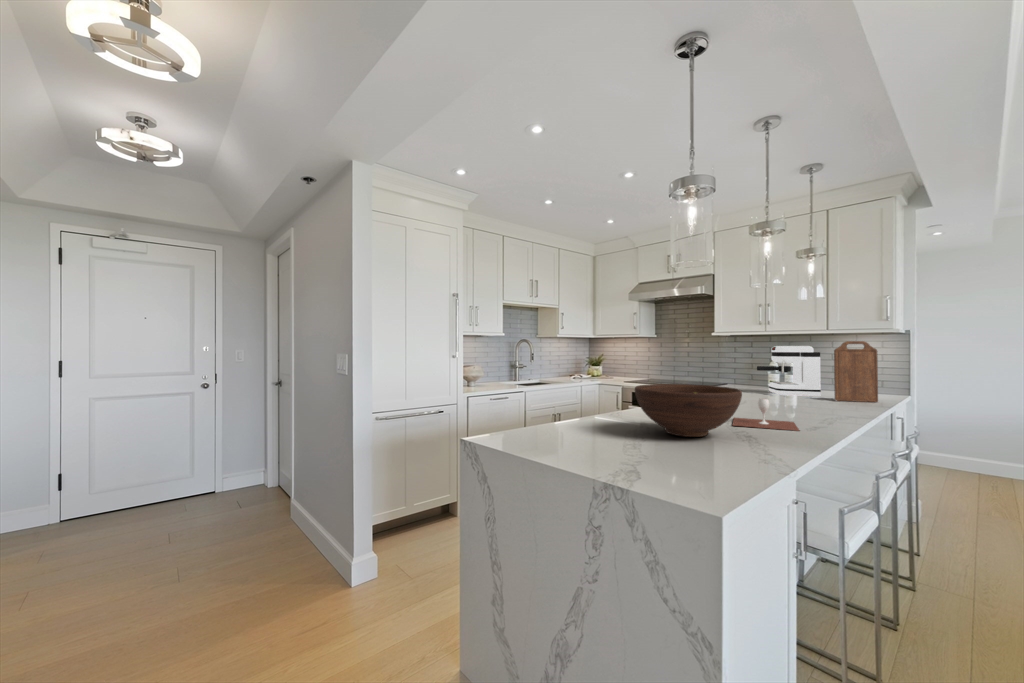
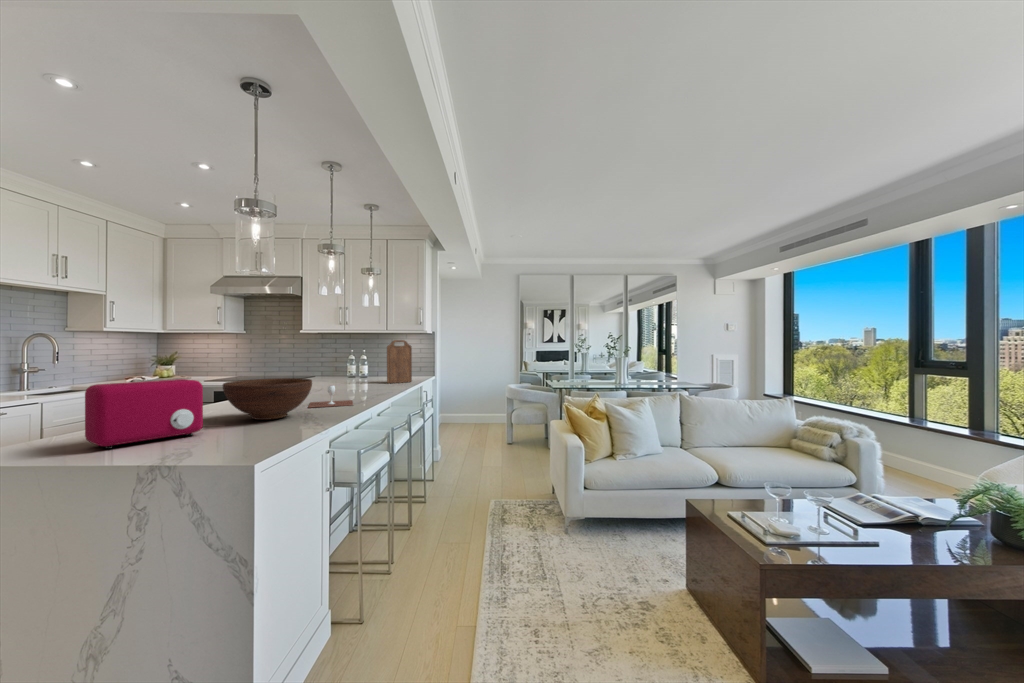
coffee maker: present [757,346,821,397] -> none [336,343,380,383]
toaster: none [515,379,613,447] -> present [85,379,203,449]

